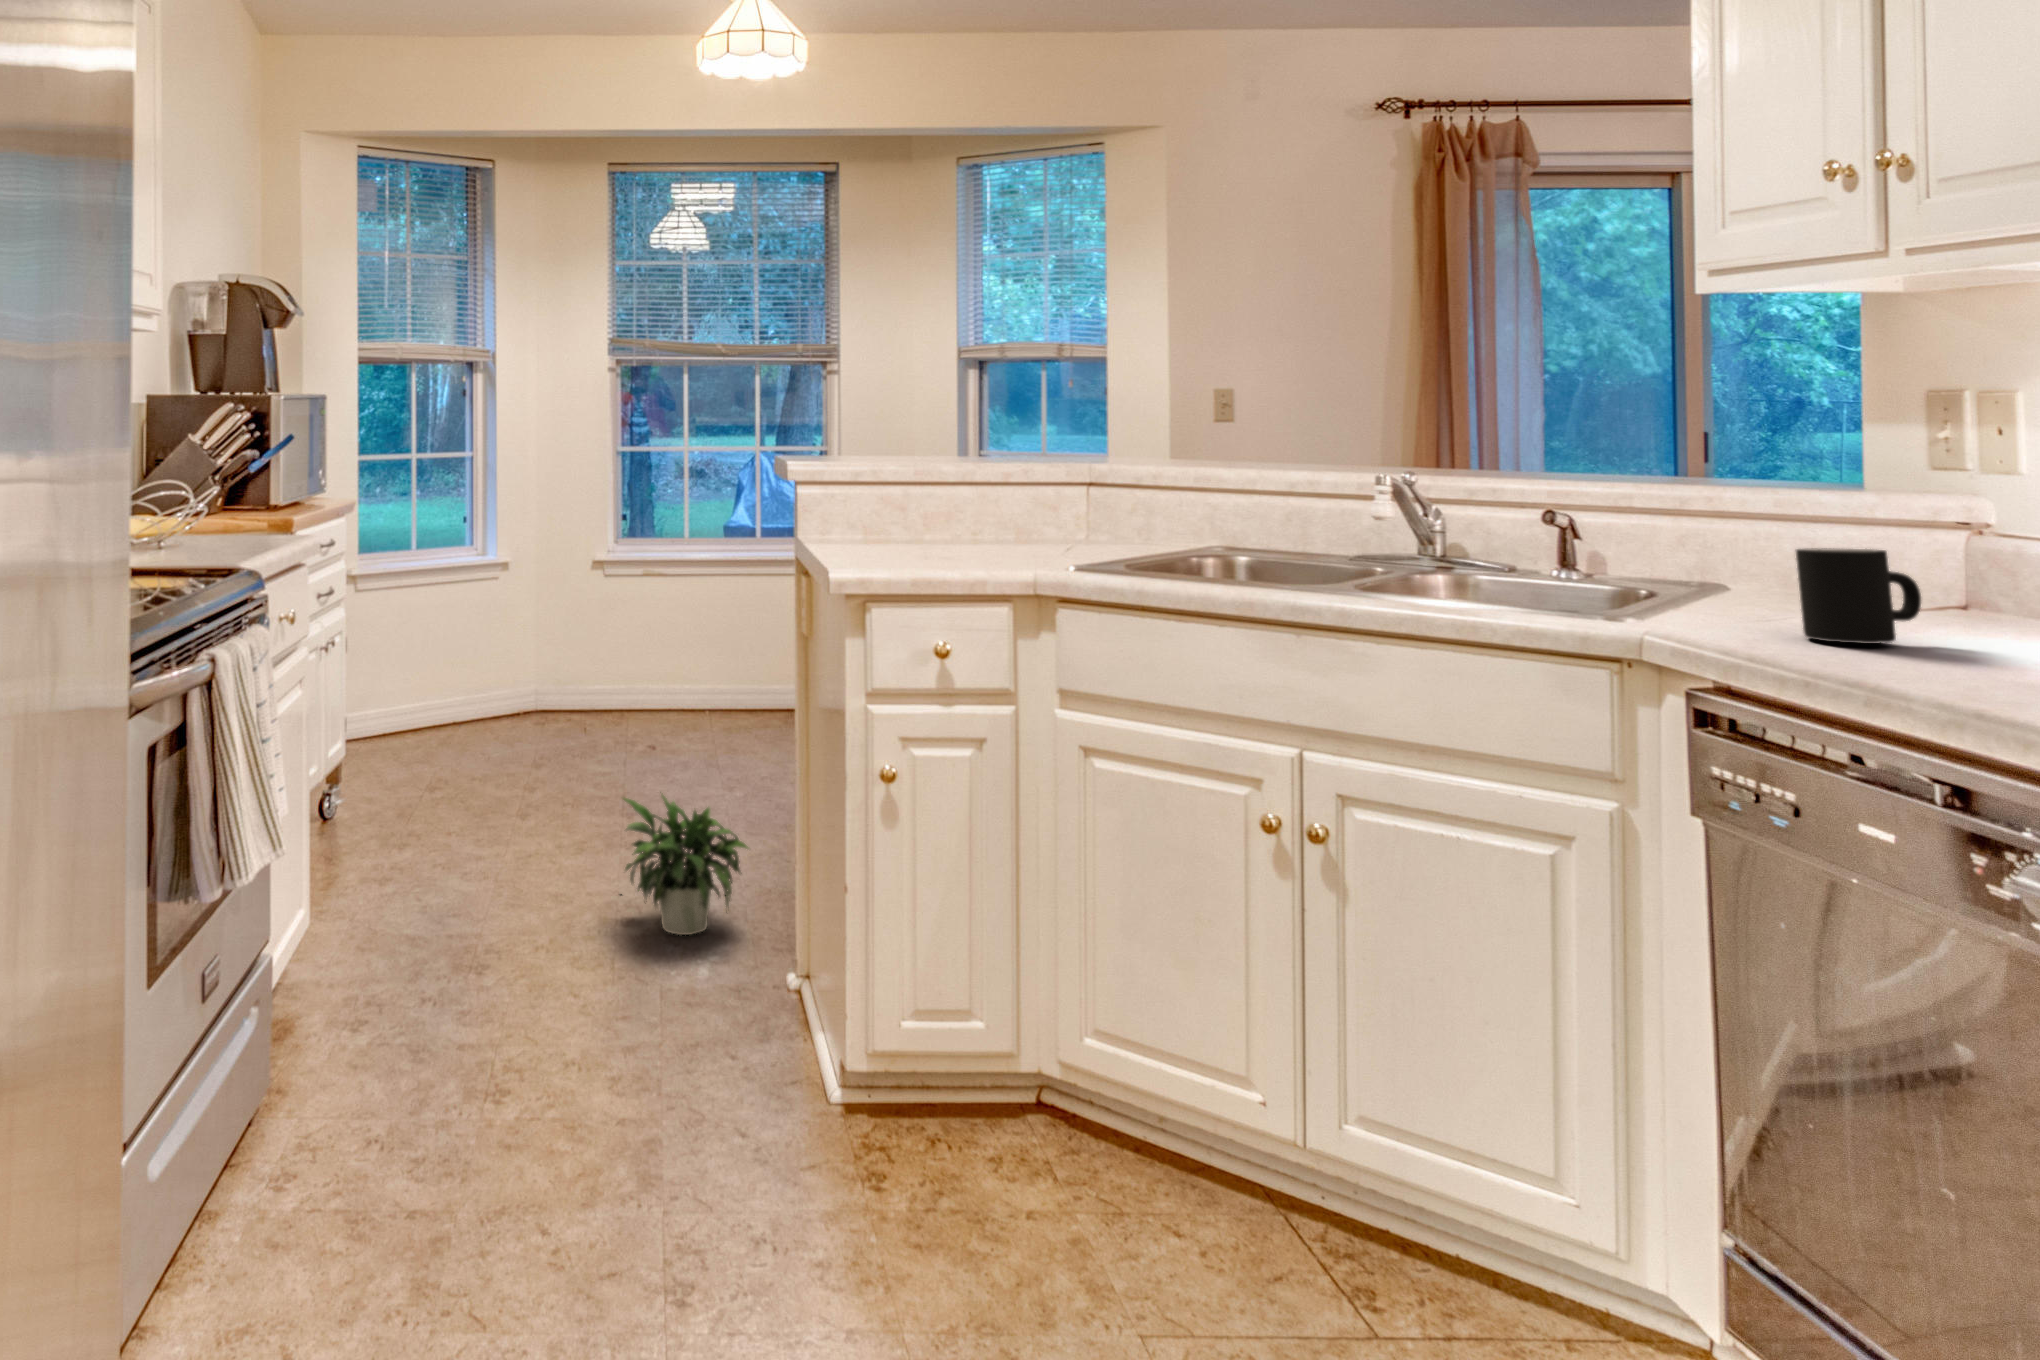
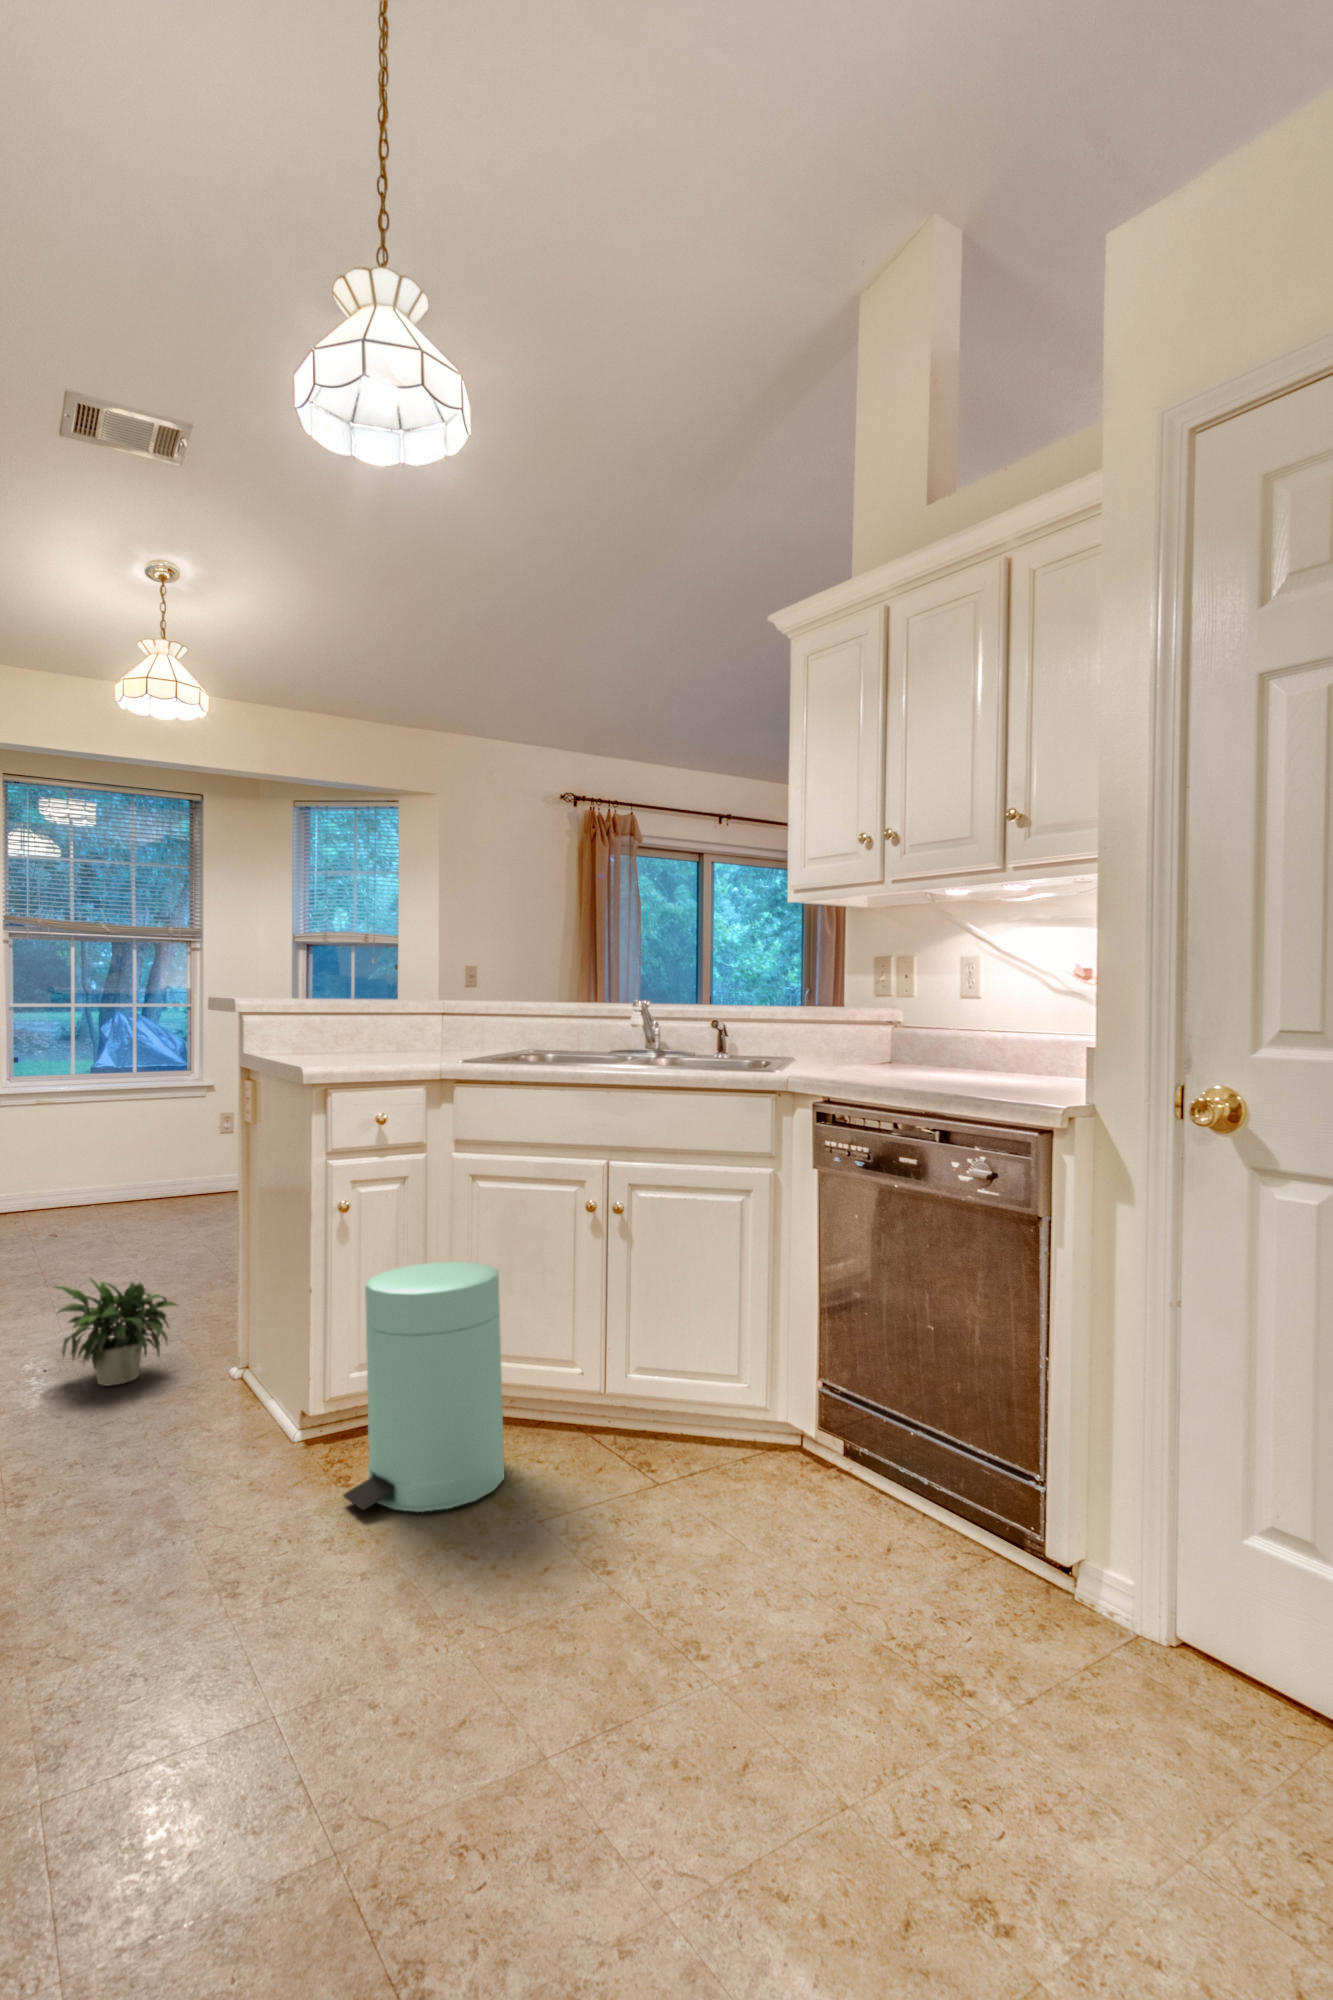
mug: present [1796,548,1921,644] -> none [821,1023,863,1067]
trash can: none [862,878,1115,1290] -> present [344,1262,504,1512]

